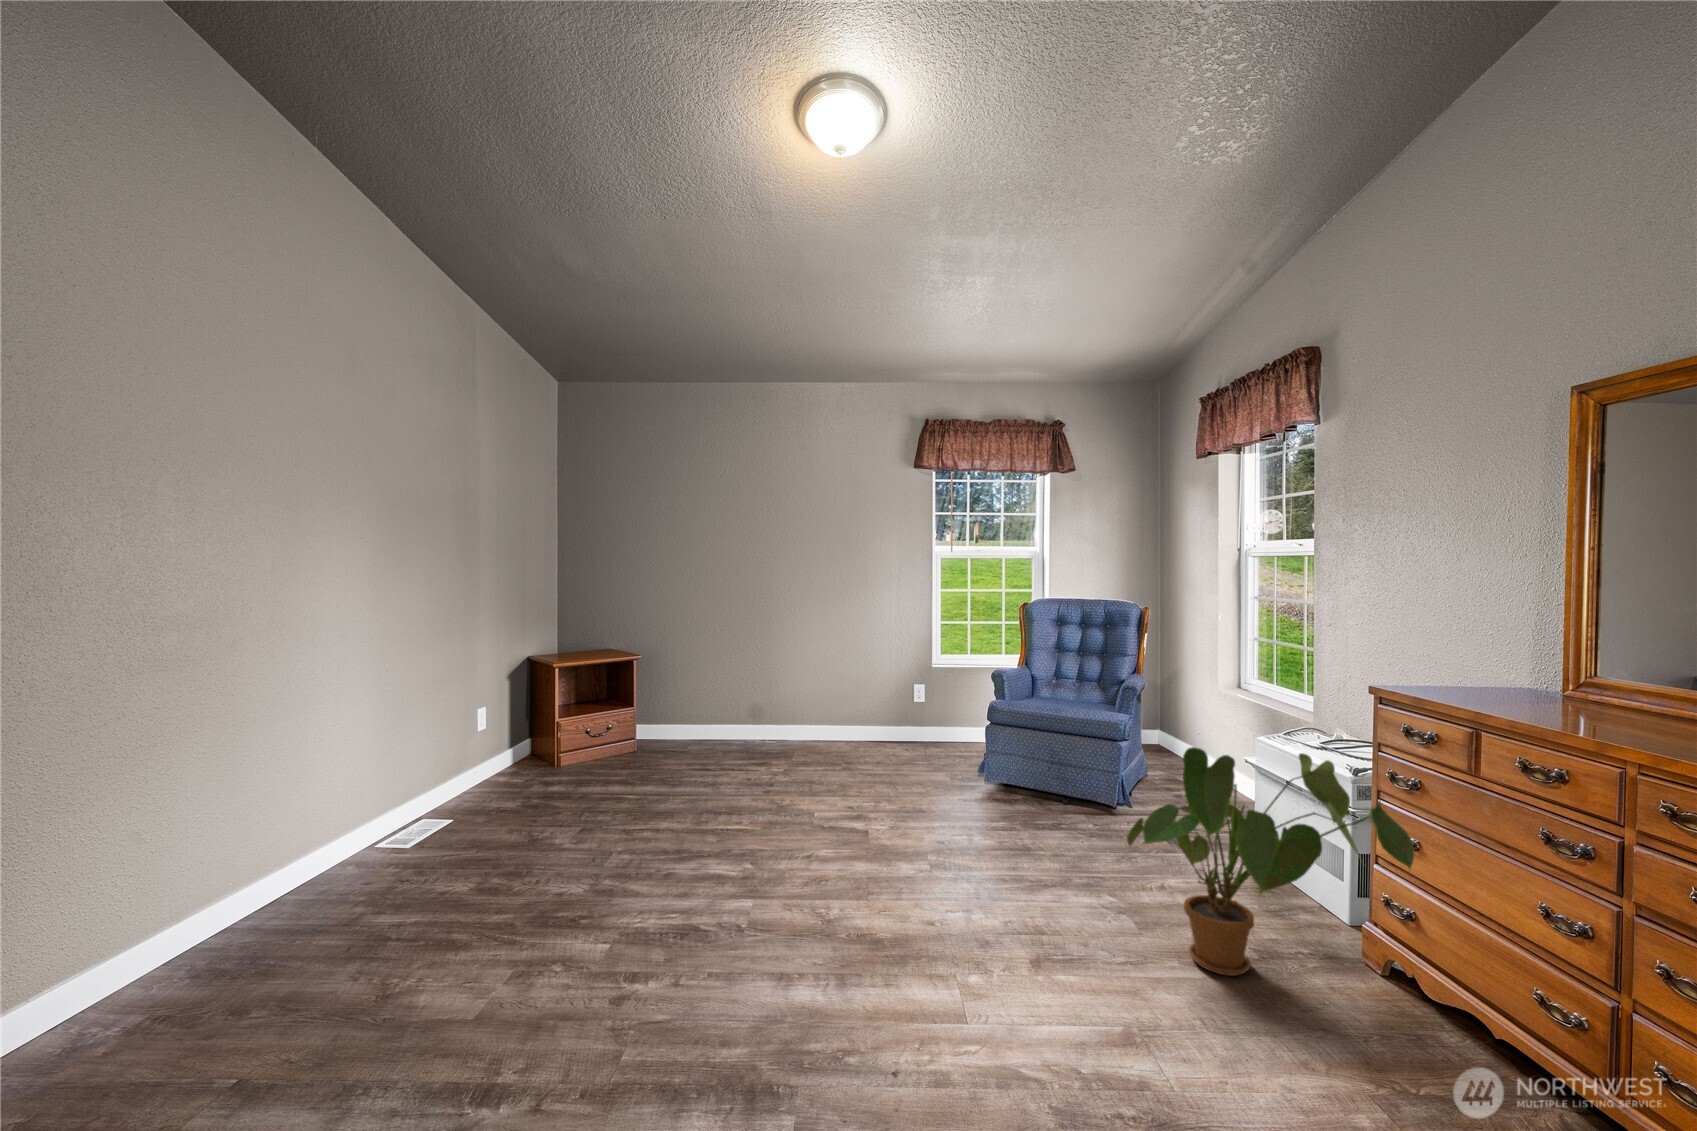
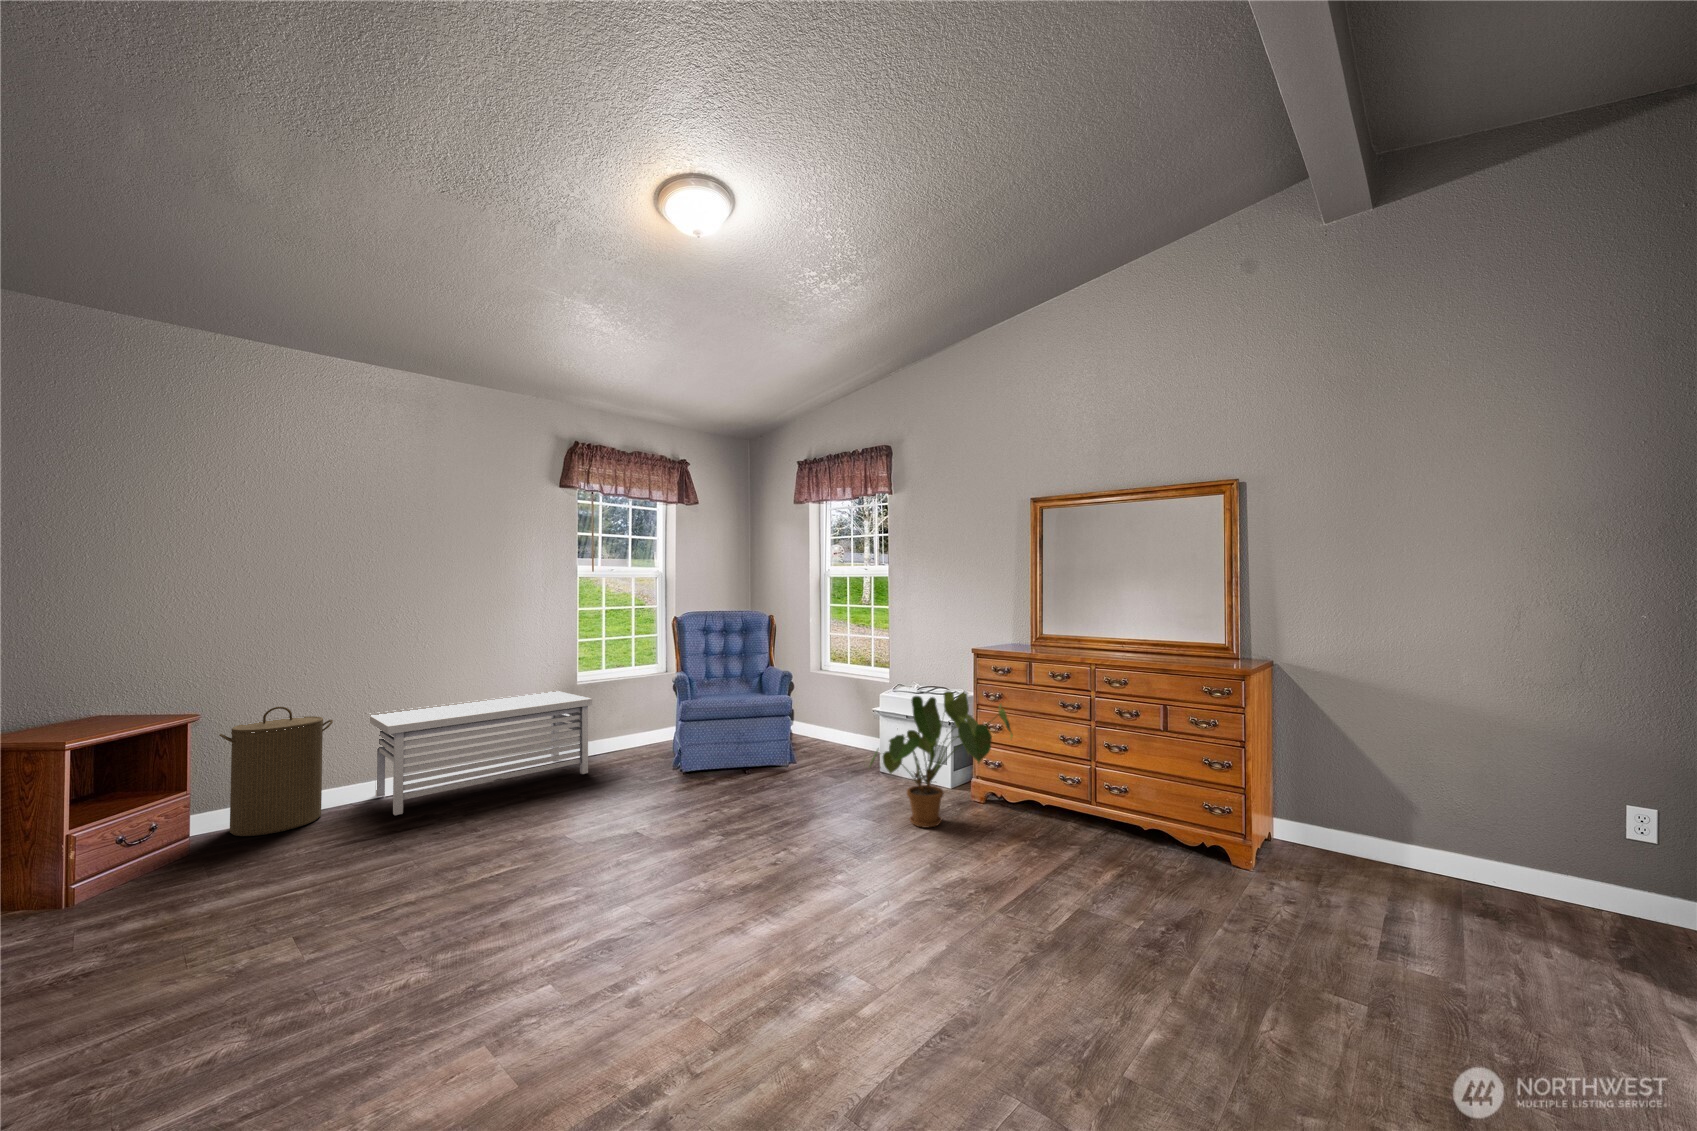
laundry hamper: none [665,657,730,751] -> present [219,707,333,836]
storage bench: none [746,671,920,761] -> present [370,691,592,815]

